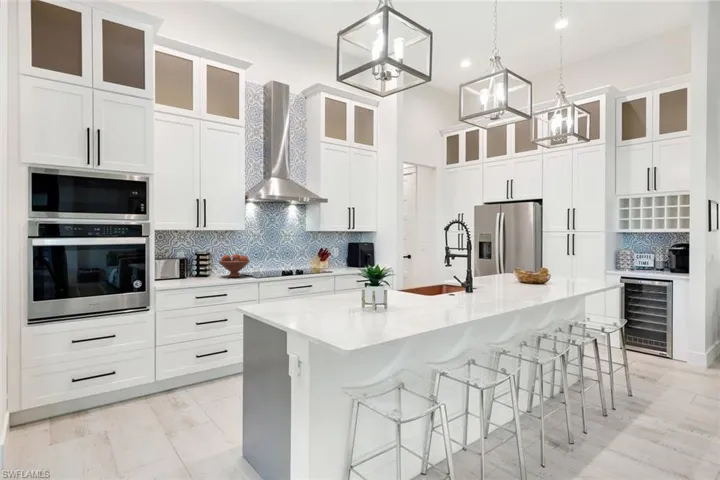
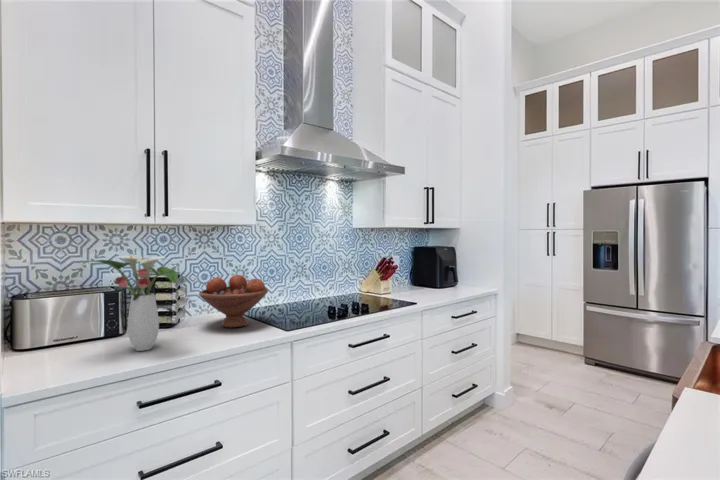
flower arrangement: none [175,243,210,282] -> present [83,254,178,351]

